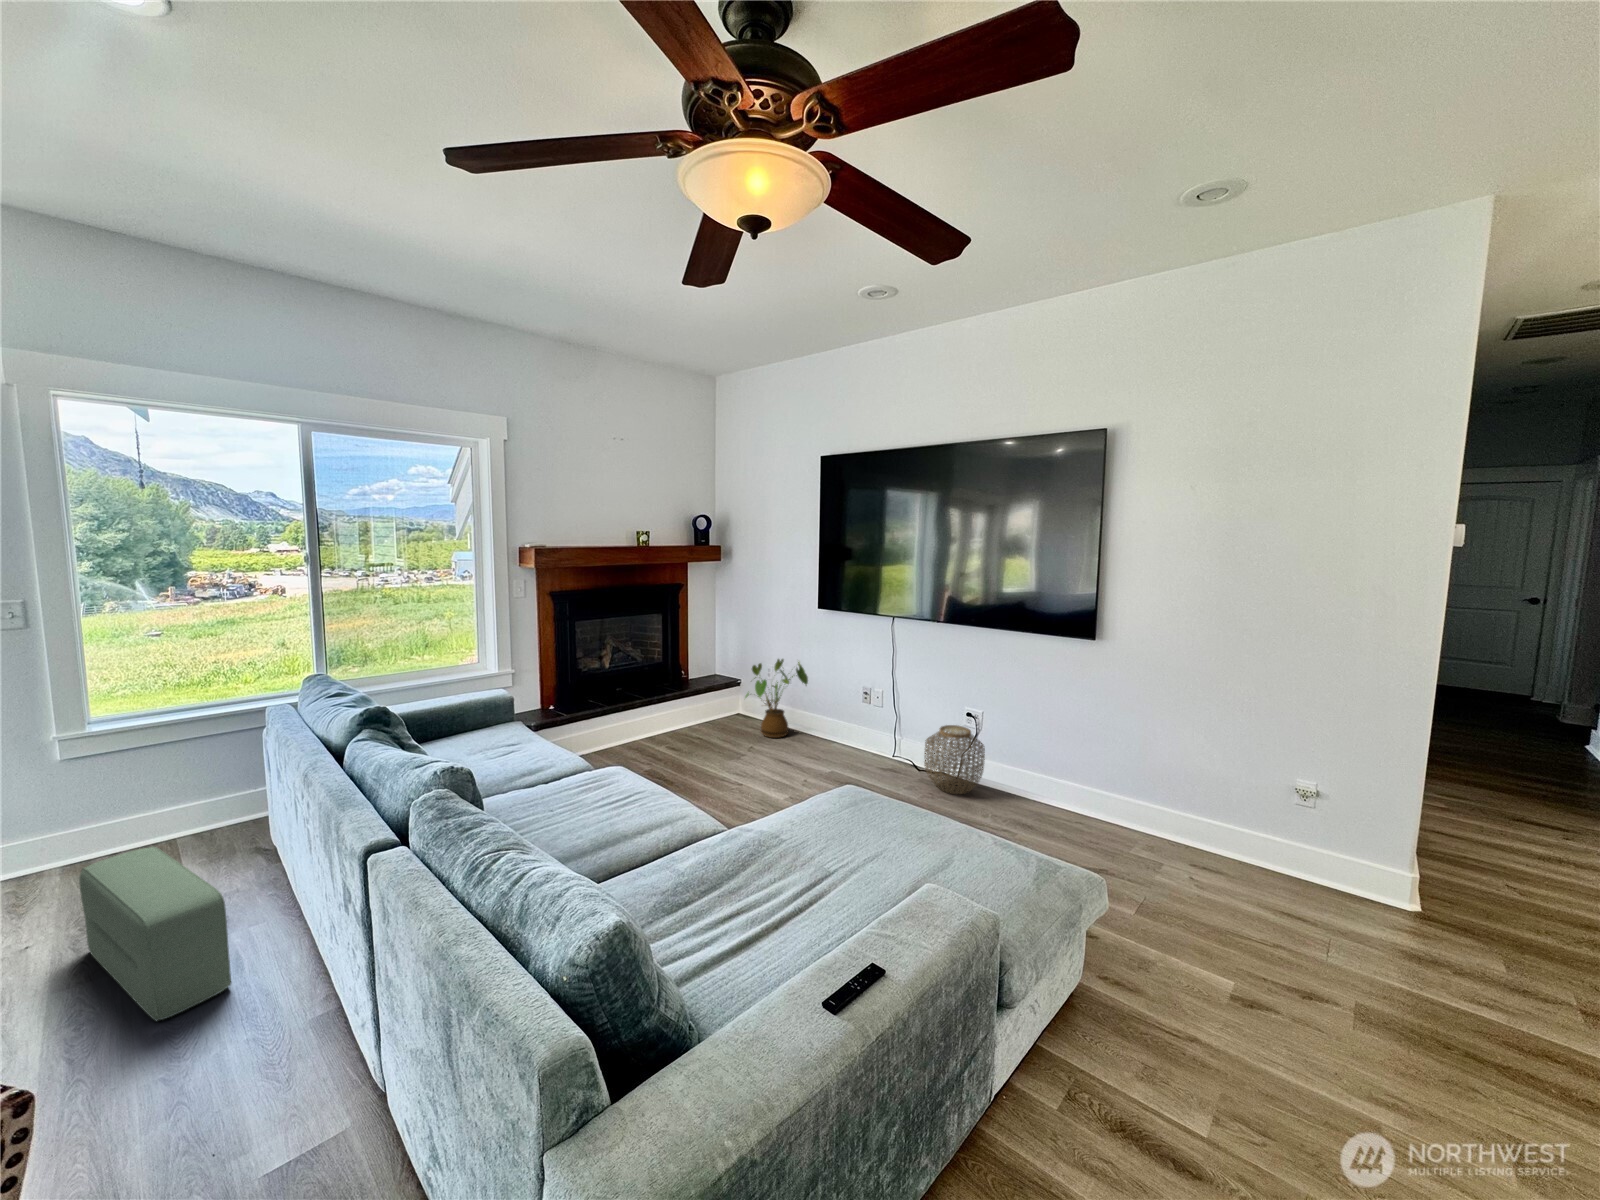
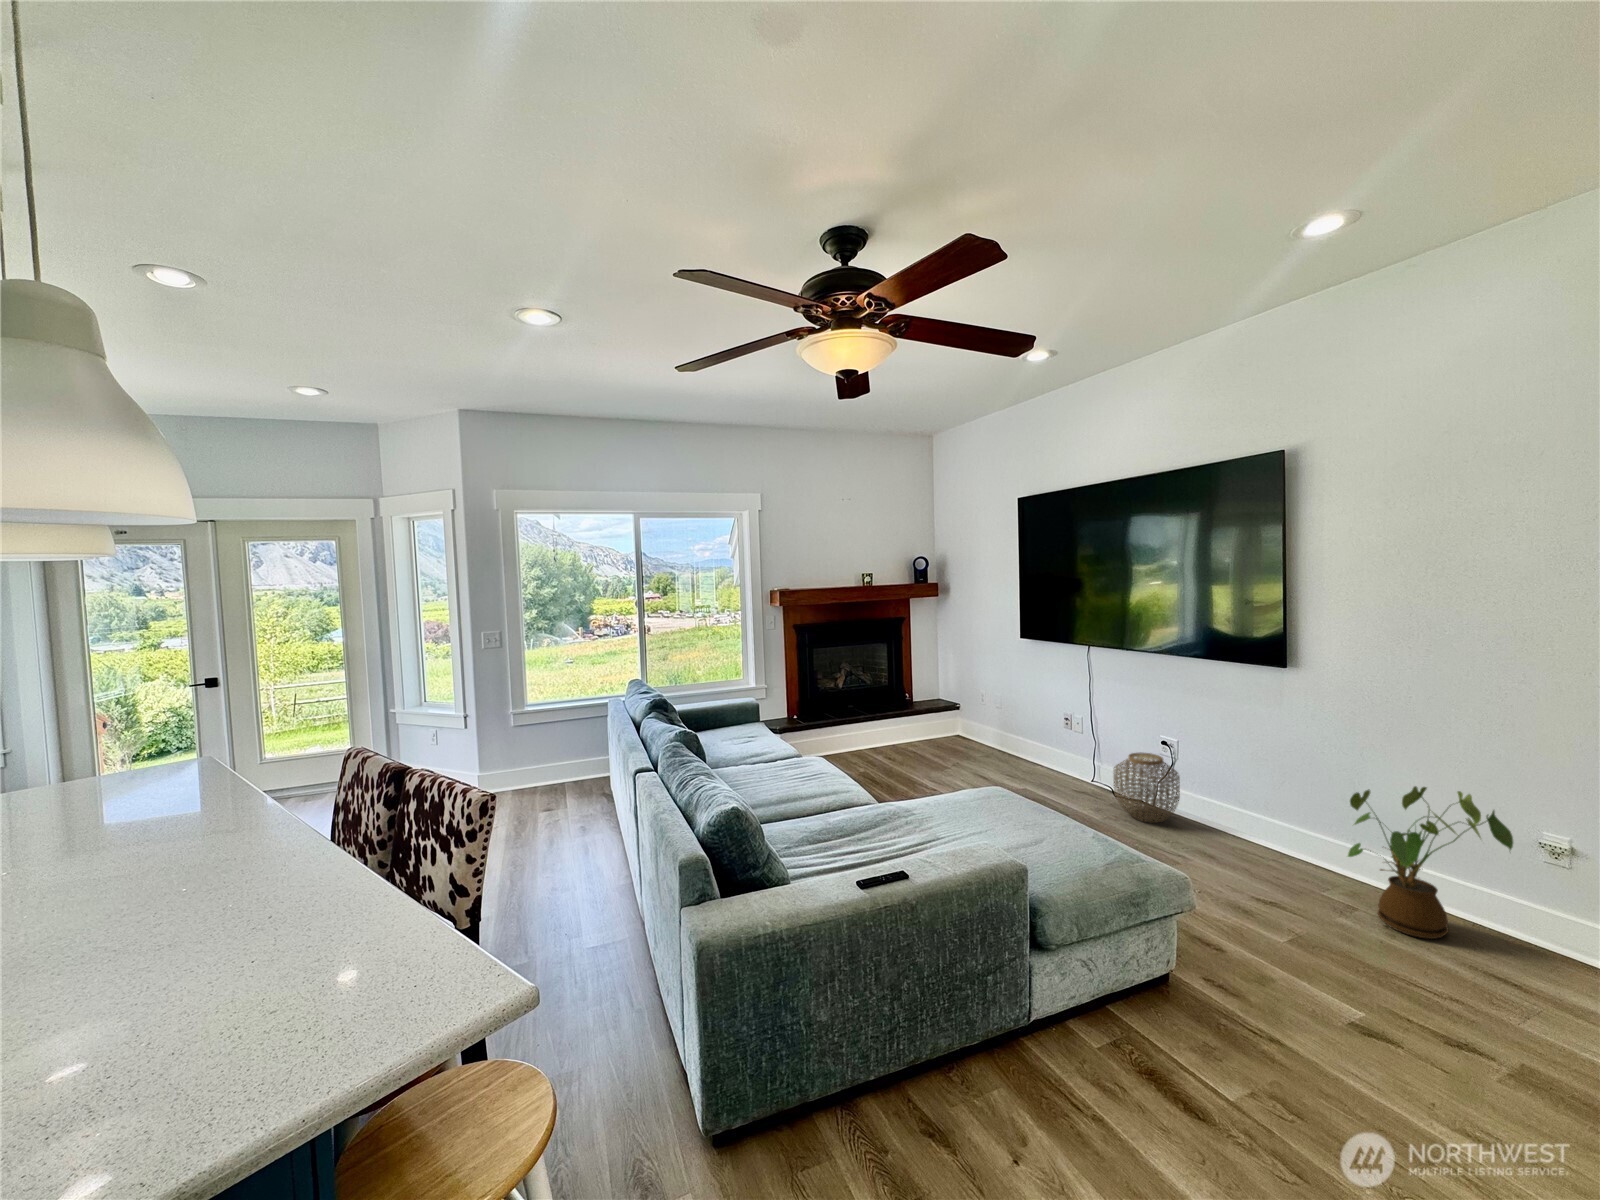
house plant: present [745,659,808,738] -> present [1348,786,1513,939]
pouf: present [79,847,231,1021] -> none [521,779,585,873]

